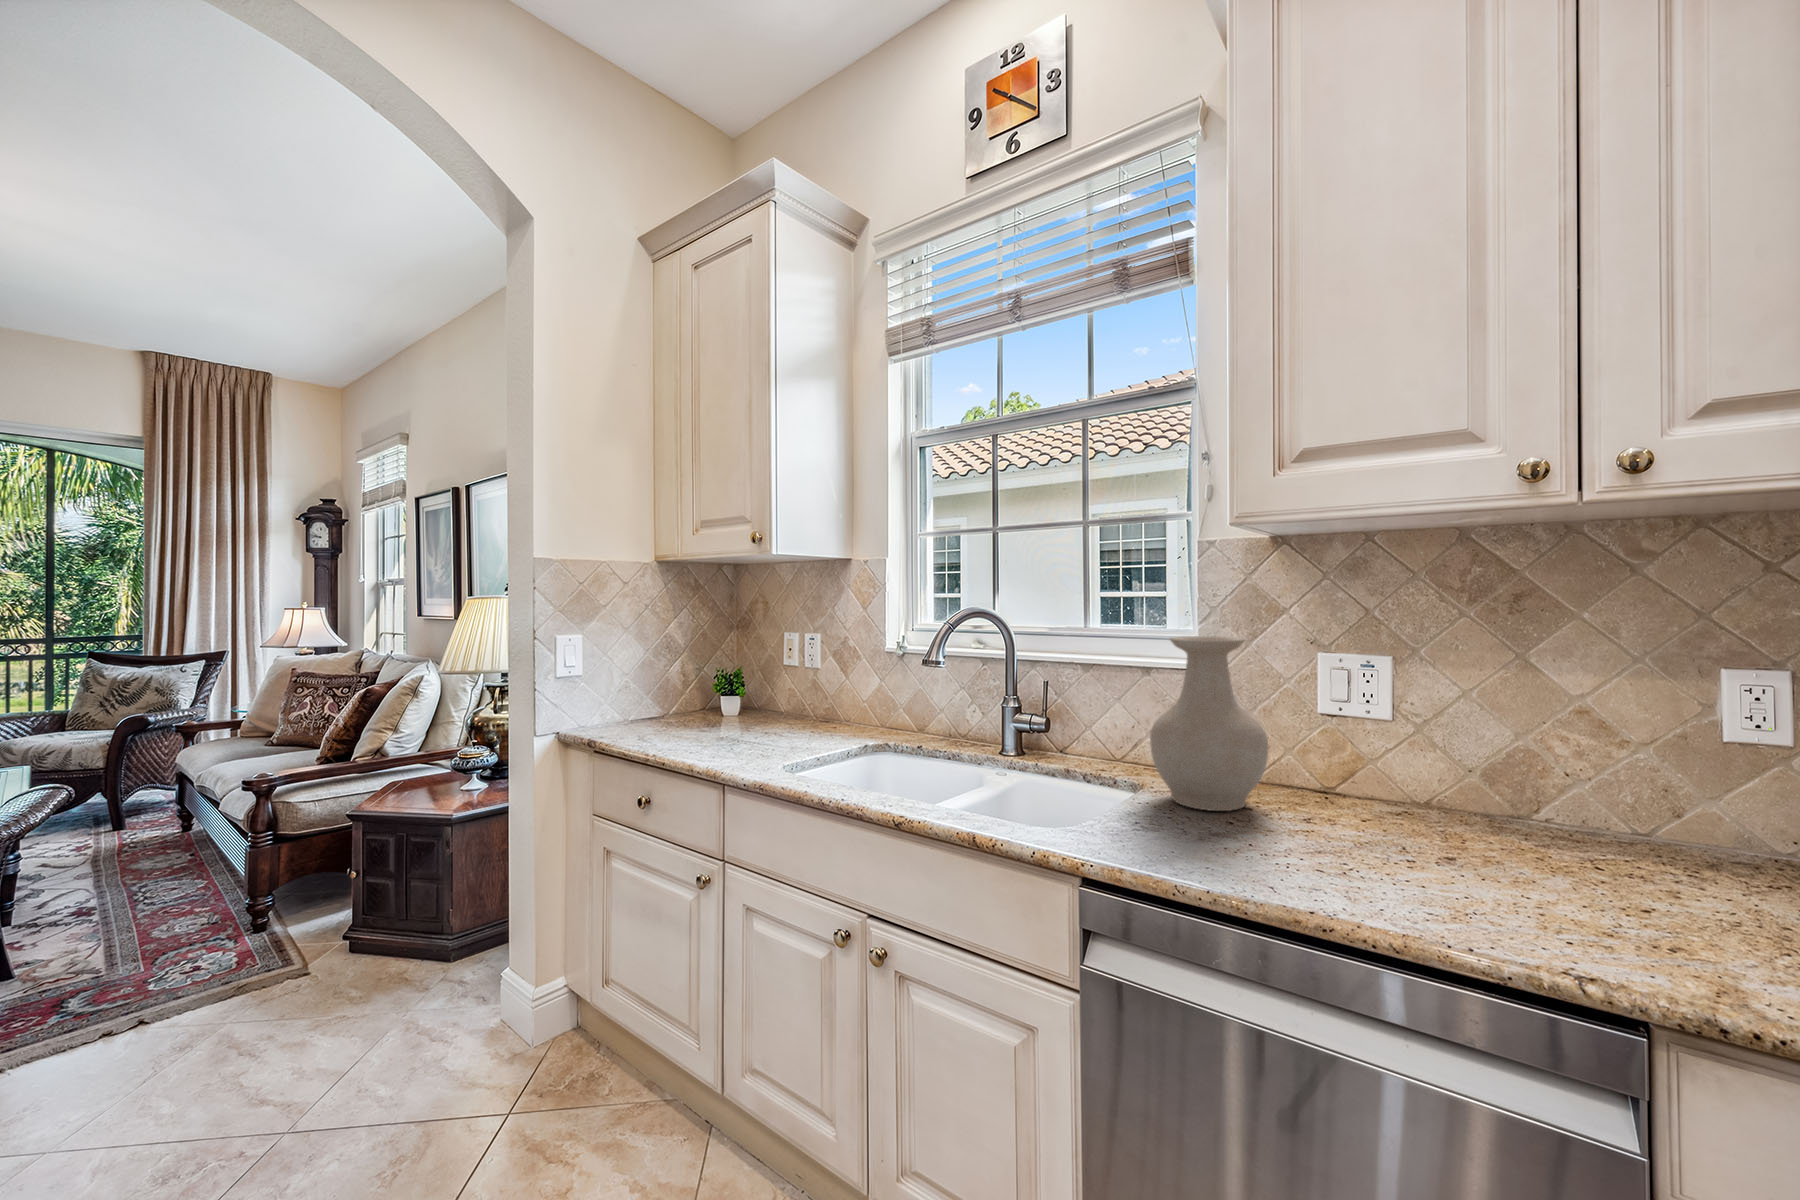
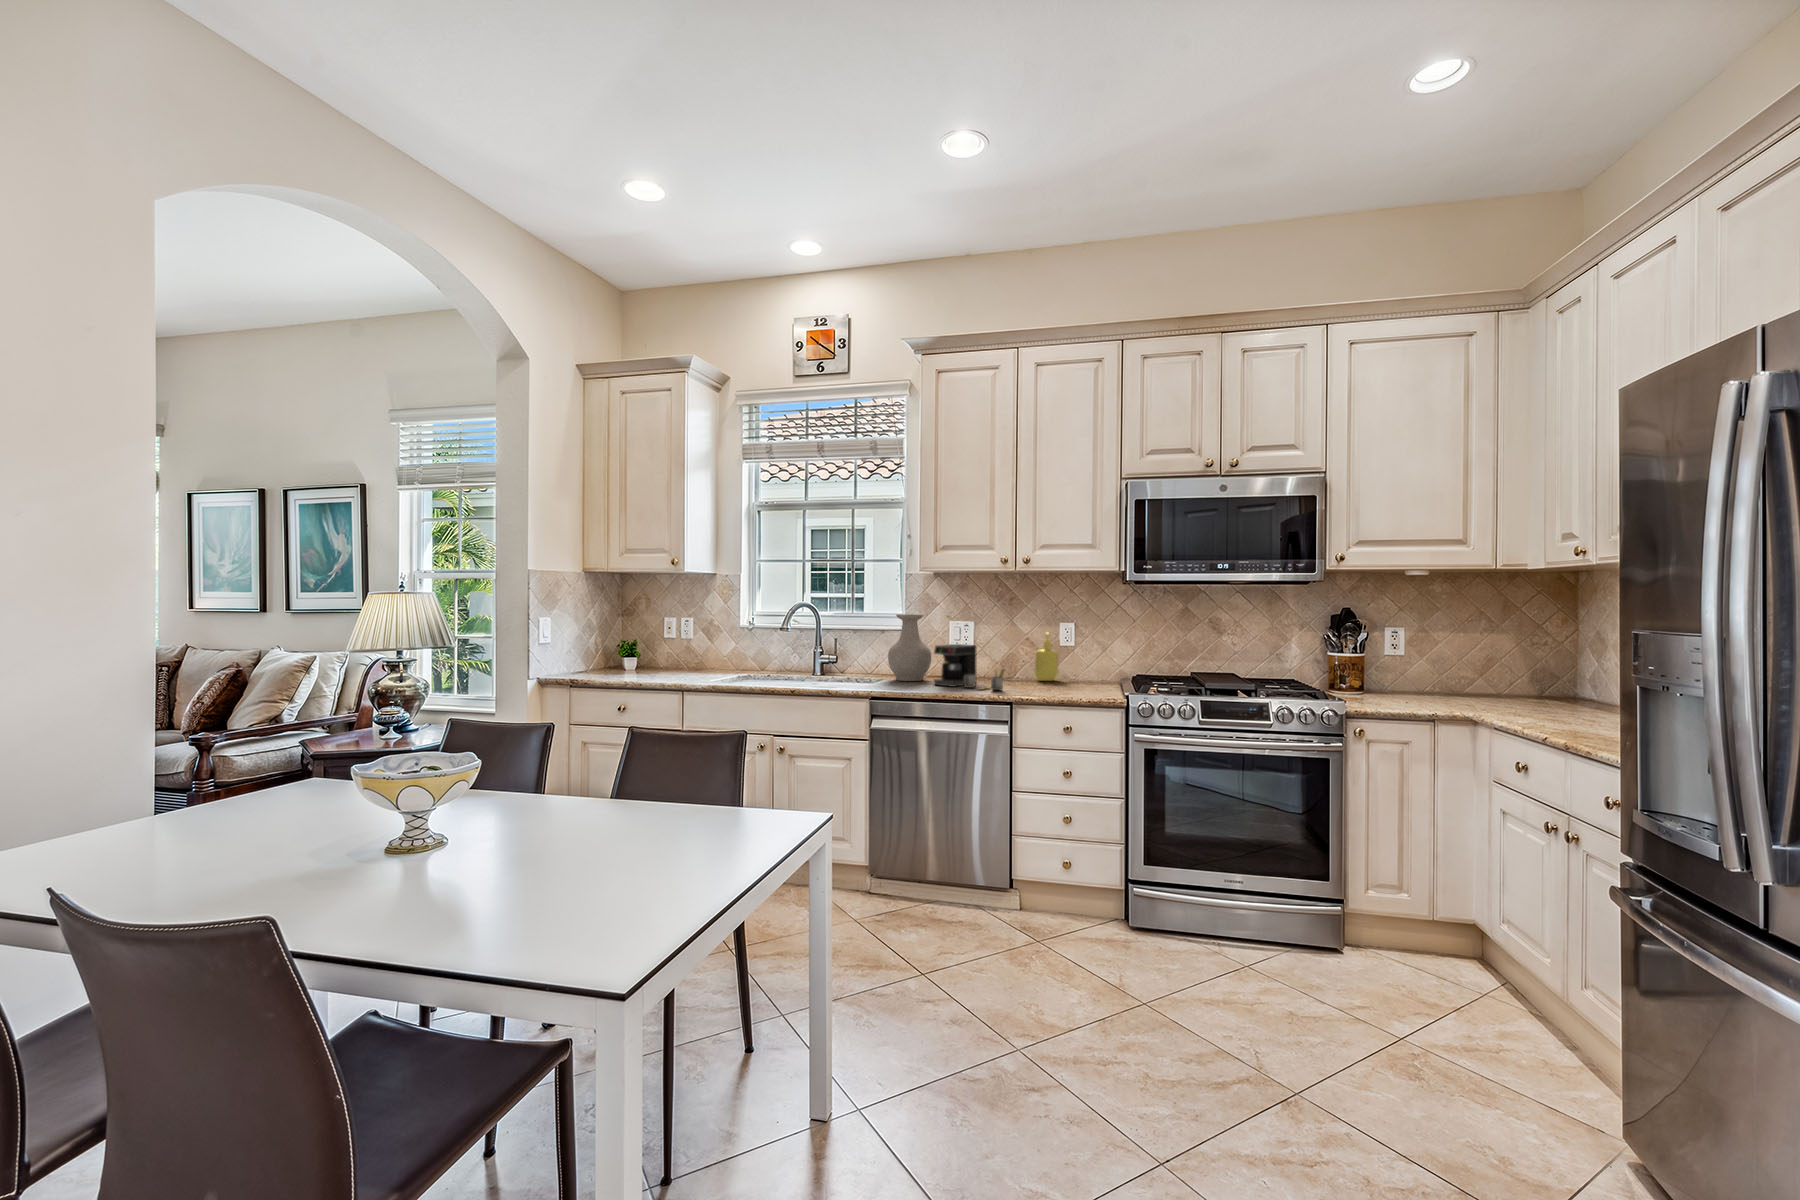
soap dispenser: none [1631,700,1729,863] -> present [1035,632,1058,681]
coffee maker: none [1276,722,1567,926] -> present [934,644,1005,690]

